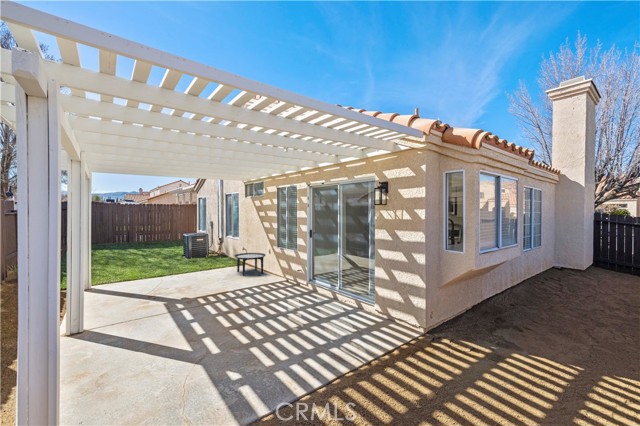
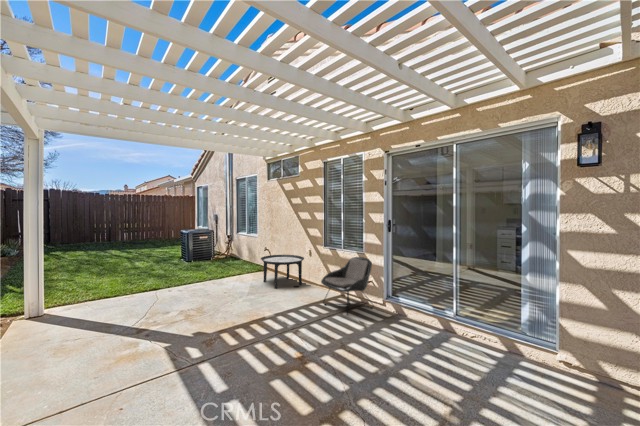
lounge chair: none [268,254,301,291] -> present [321,257,372,314]

